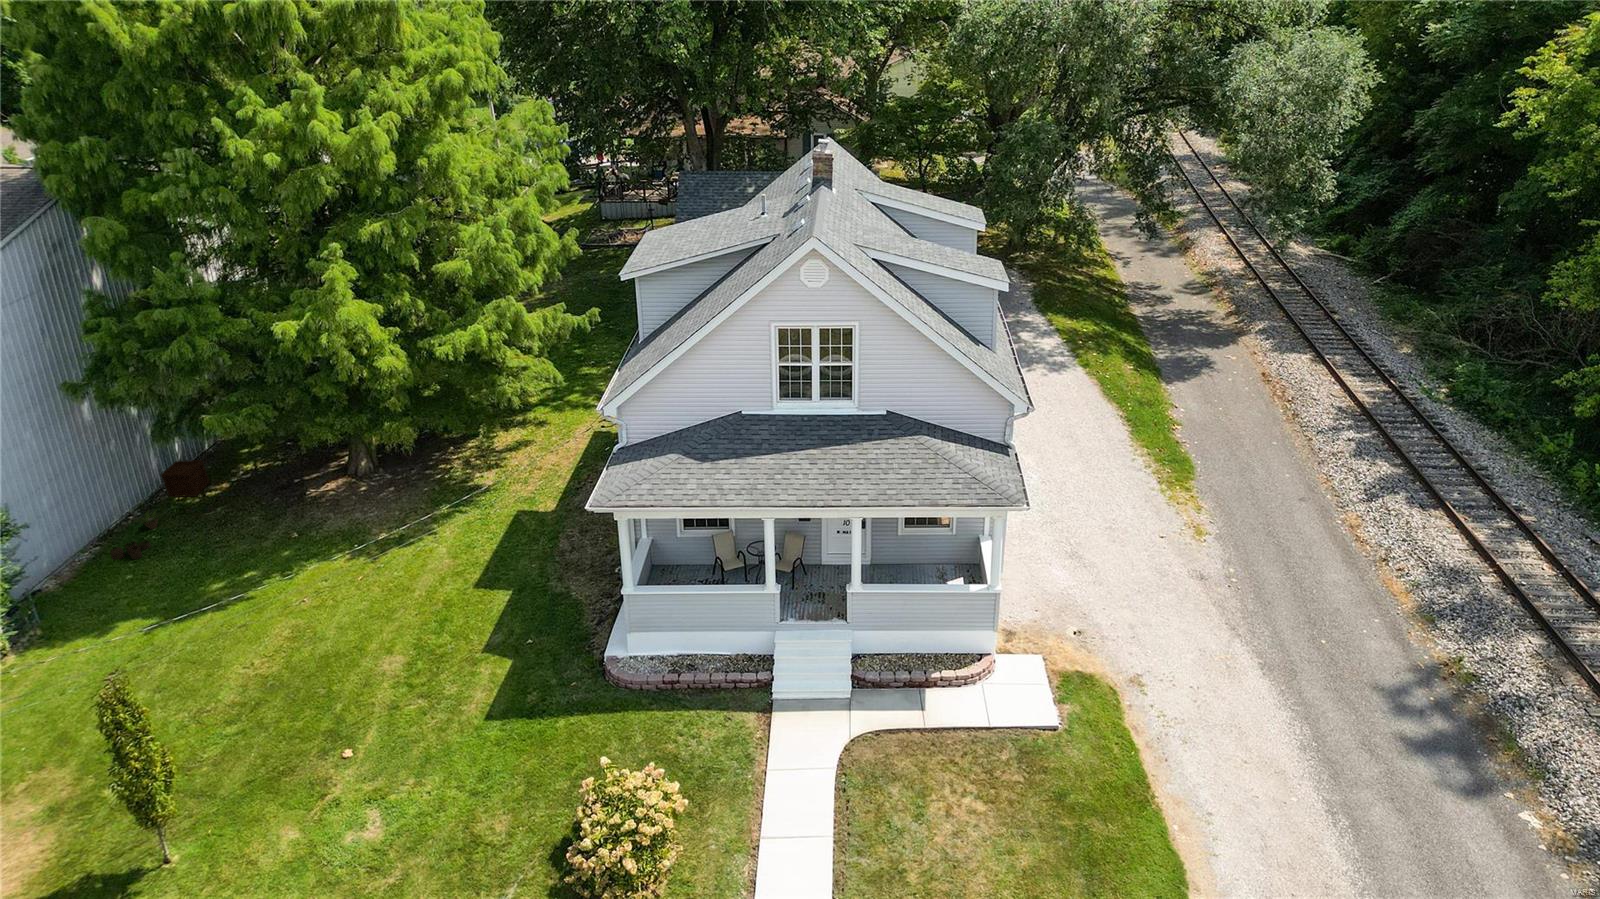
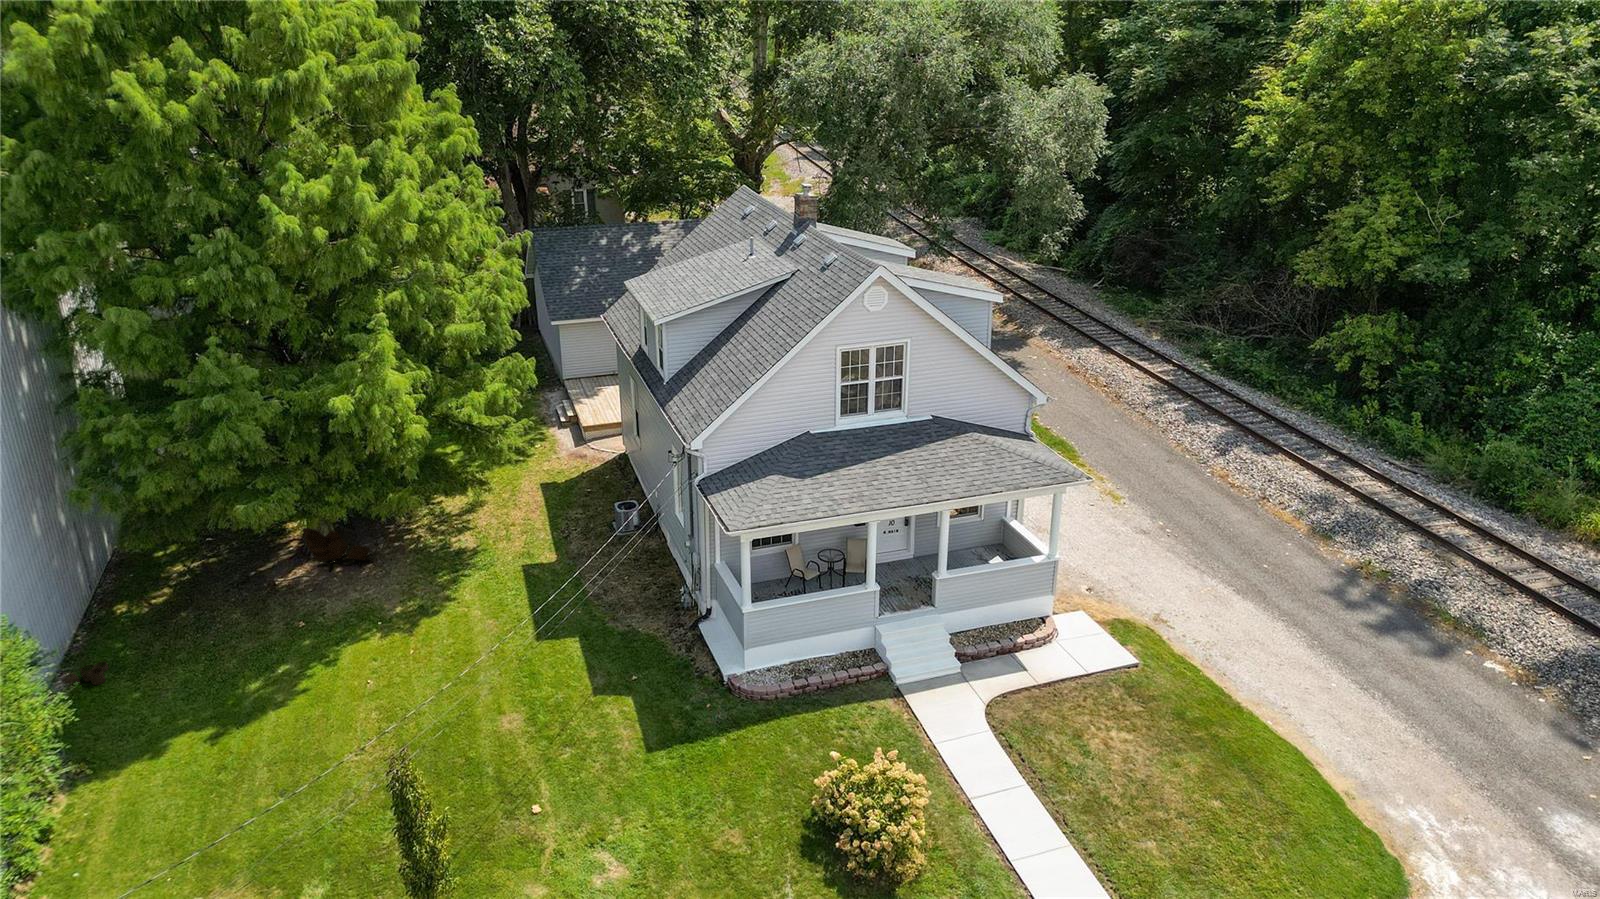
lounge chair: none [333,439,395,490] -> present [302,528,370,571]
wooden crate: present [161,460,210,497] -> none [82,564,135,612]
decorative plant: present [139,511,161,529] -> none [72,625,108,650]

